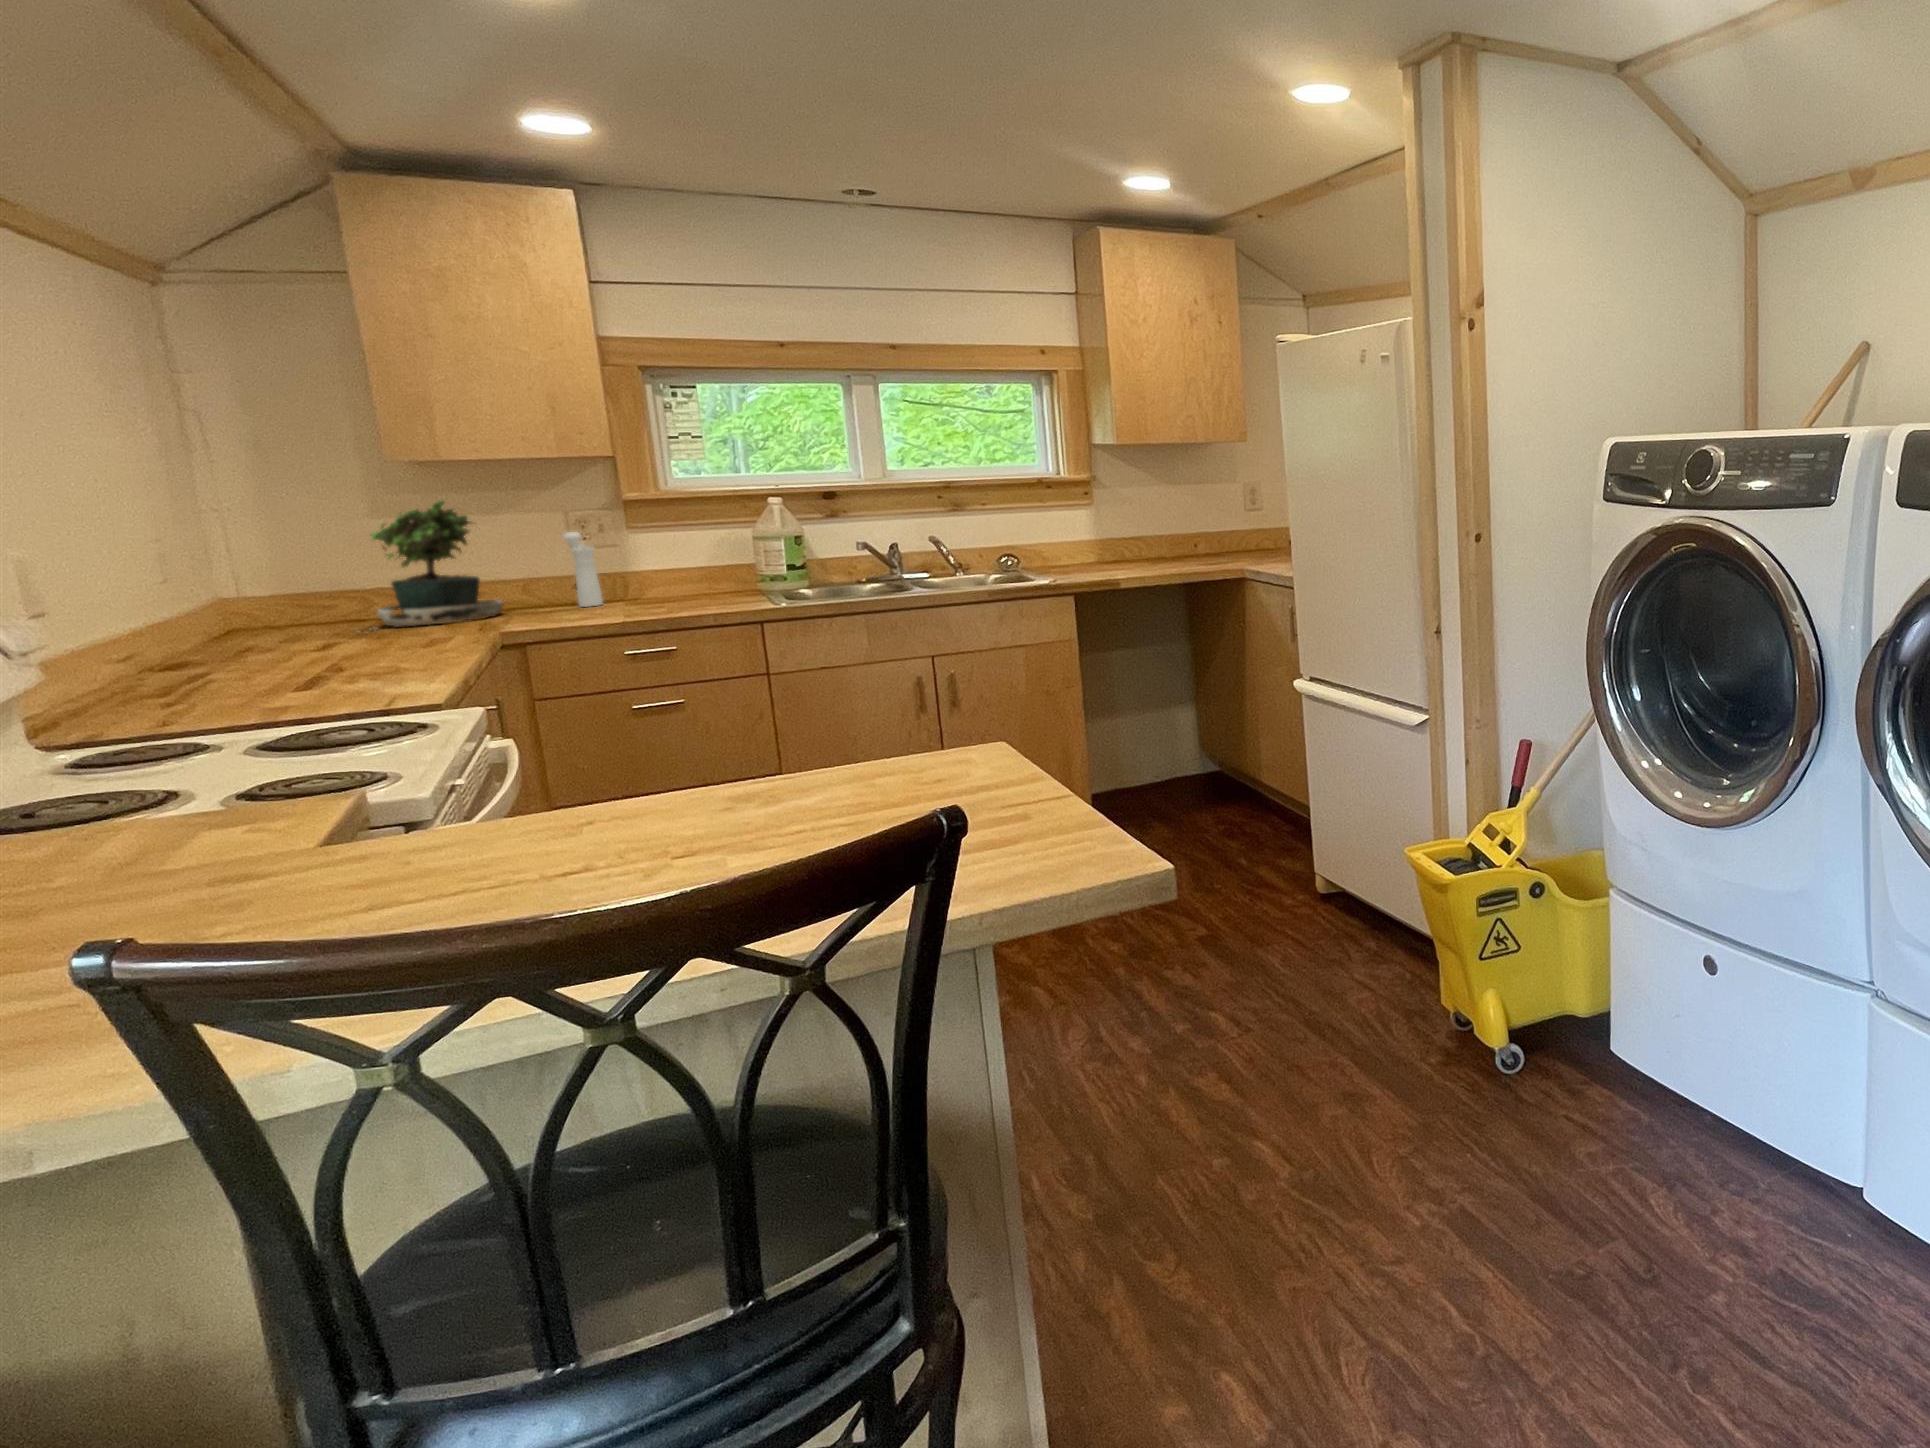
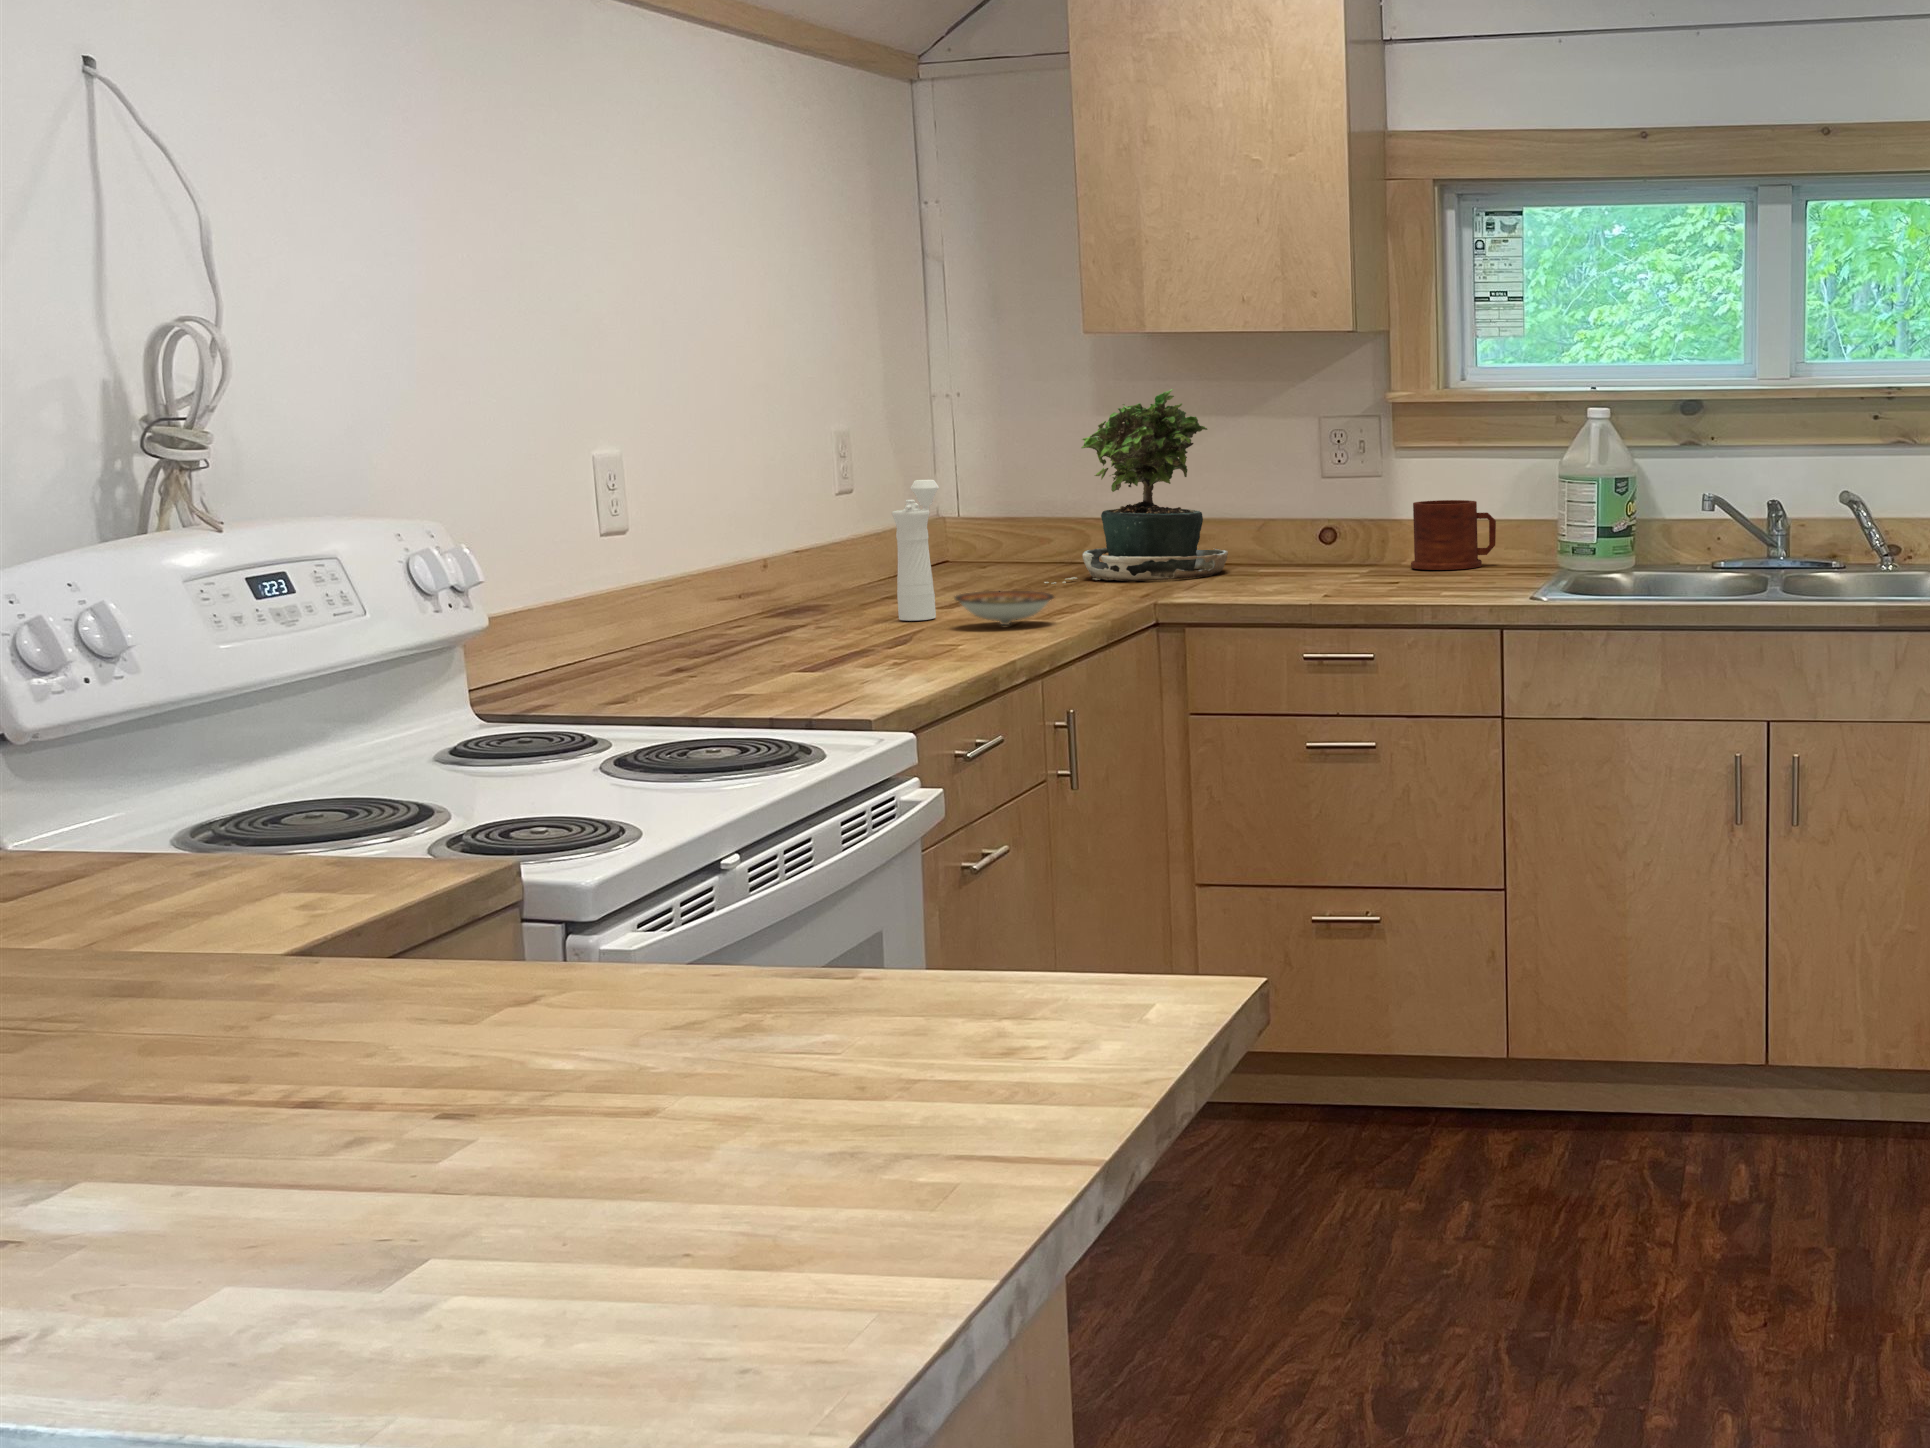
pepper mill: present [564,532,603,607] -> present [892,480,939,621]
mug: none [646,556,708,598] -> present [1411,500,1496,570]
ceramic bowl: none [355,631,445,655] -> present [955,591,1054,625]

